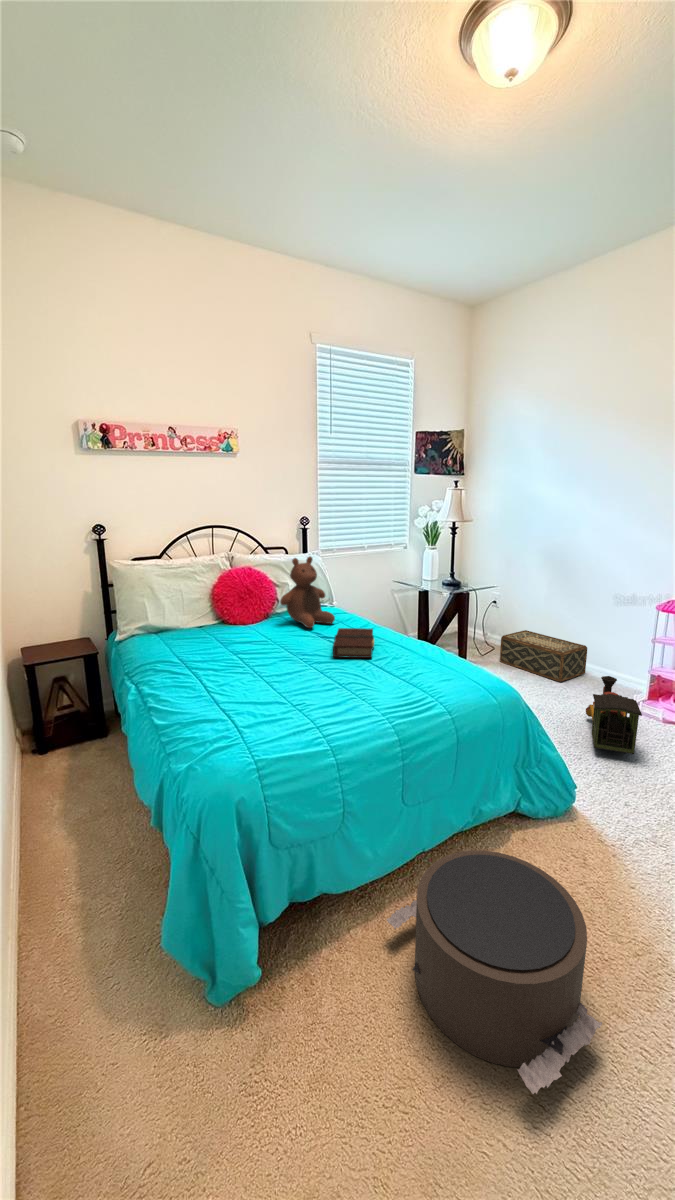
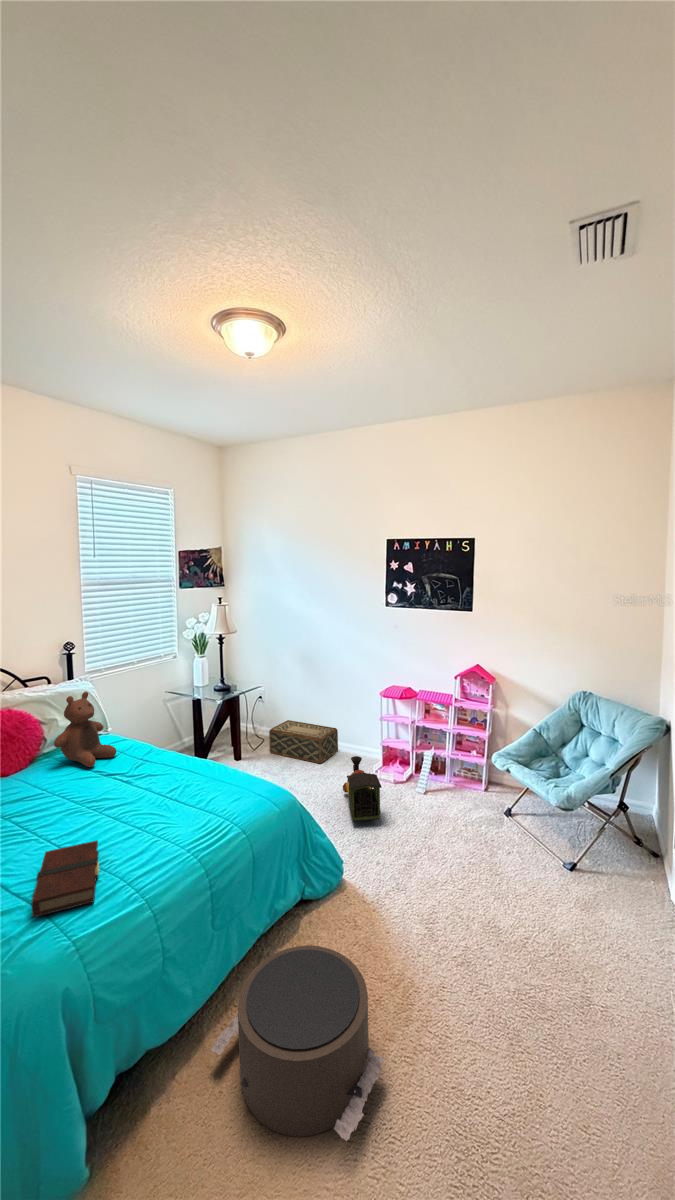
book: present [333,628,374,658] -> present [31,841,99,917]

